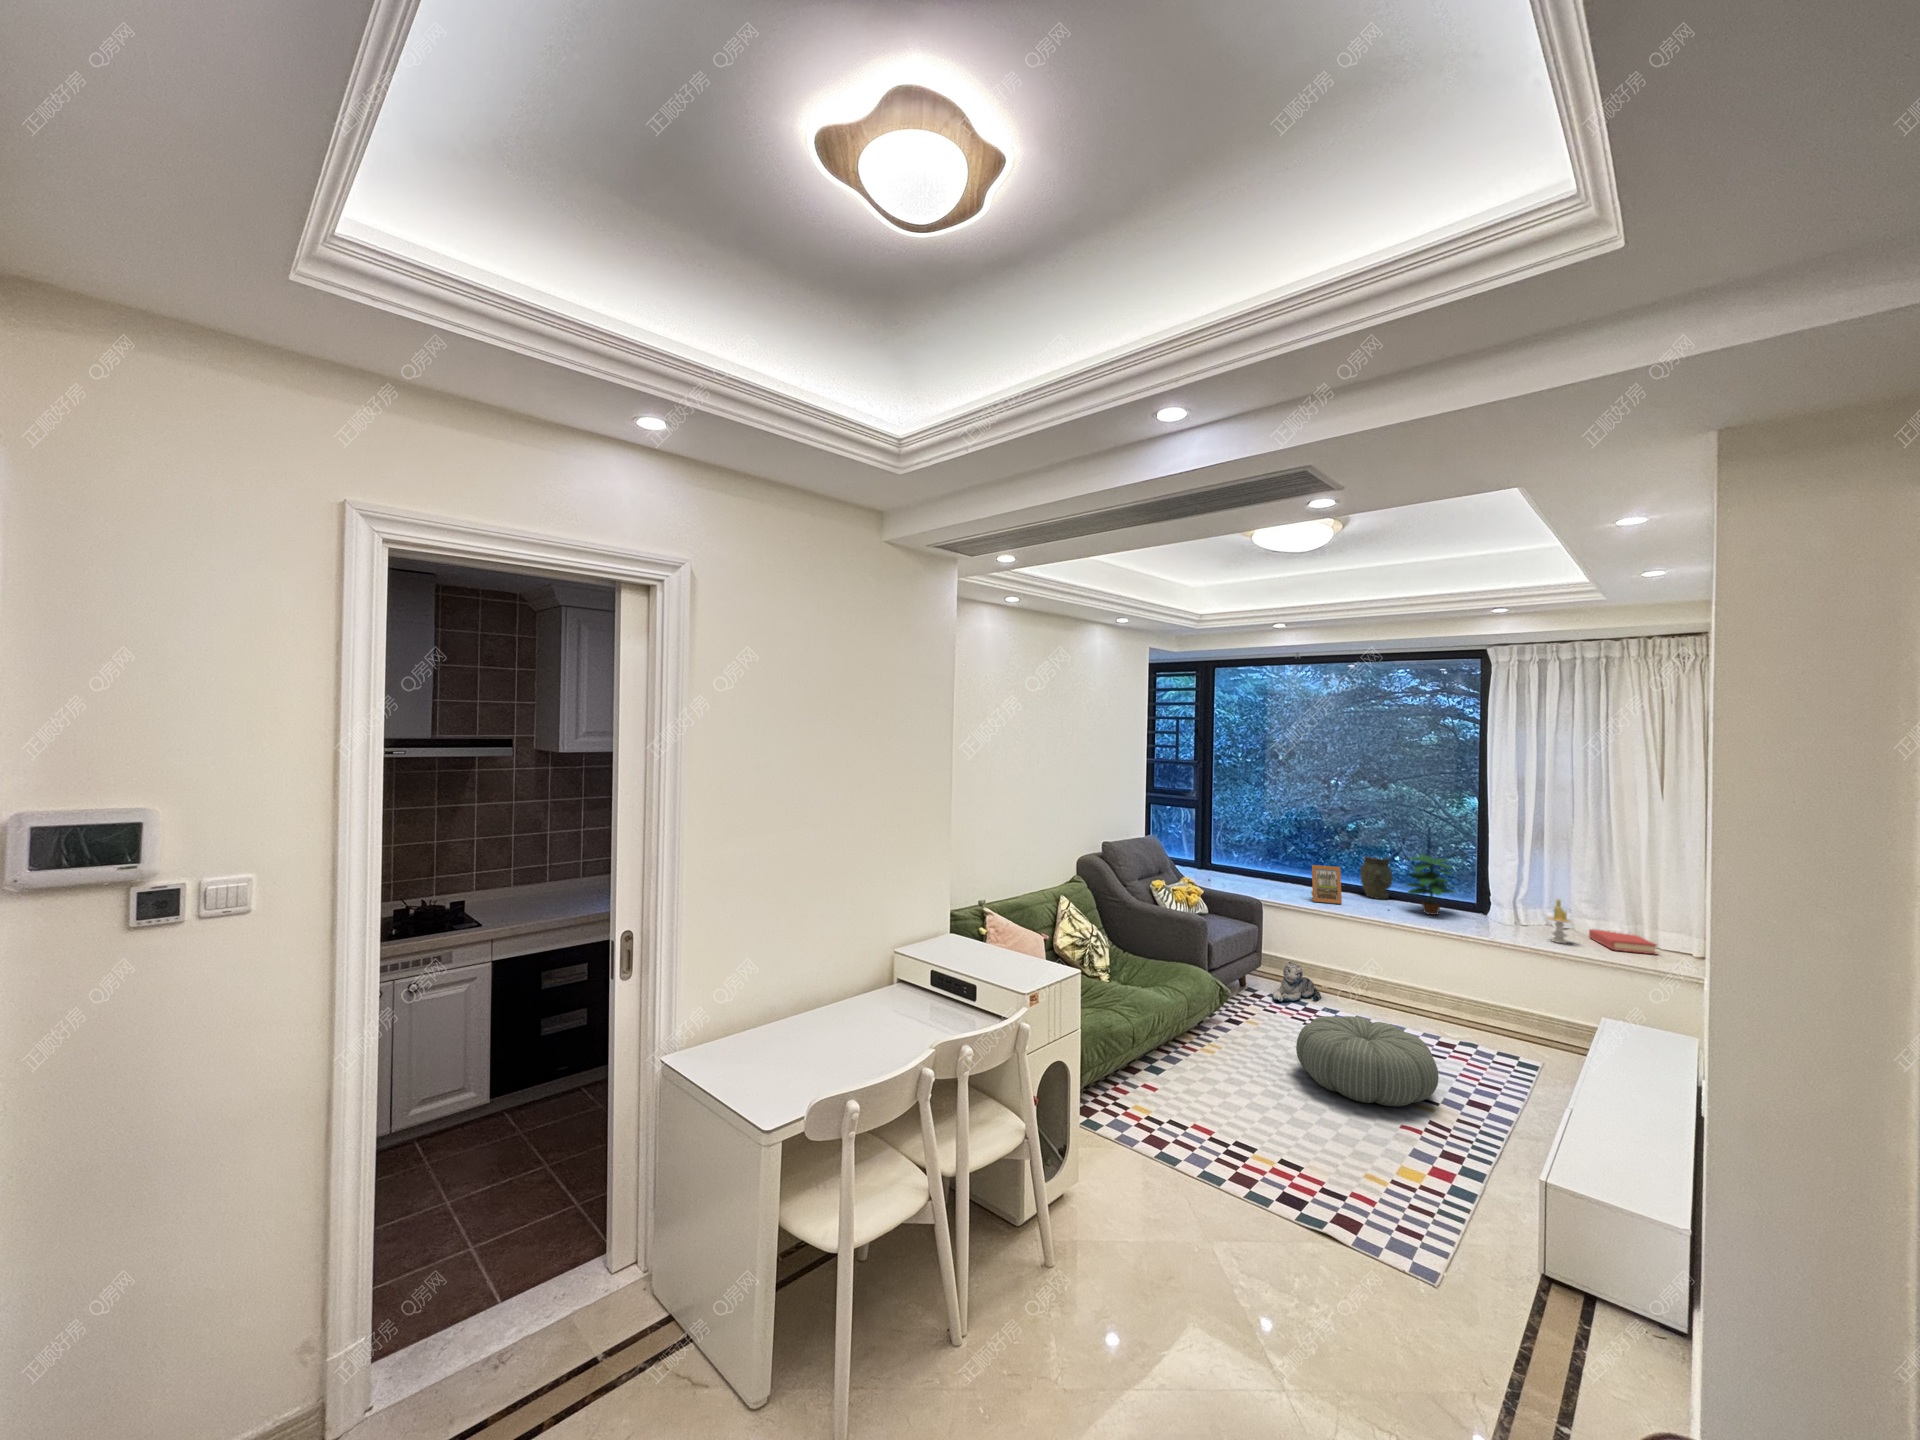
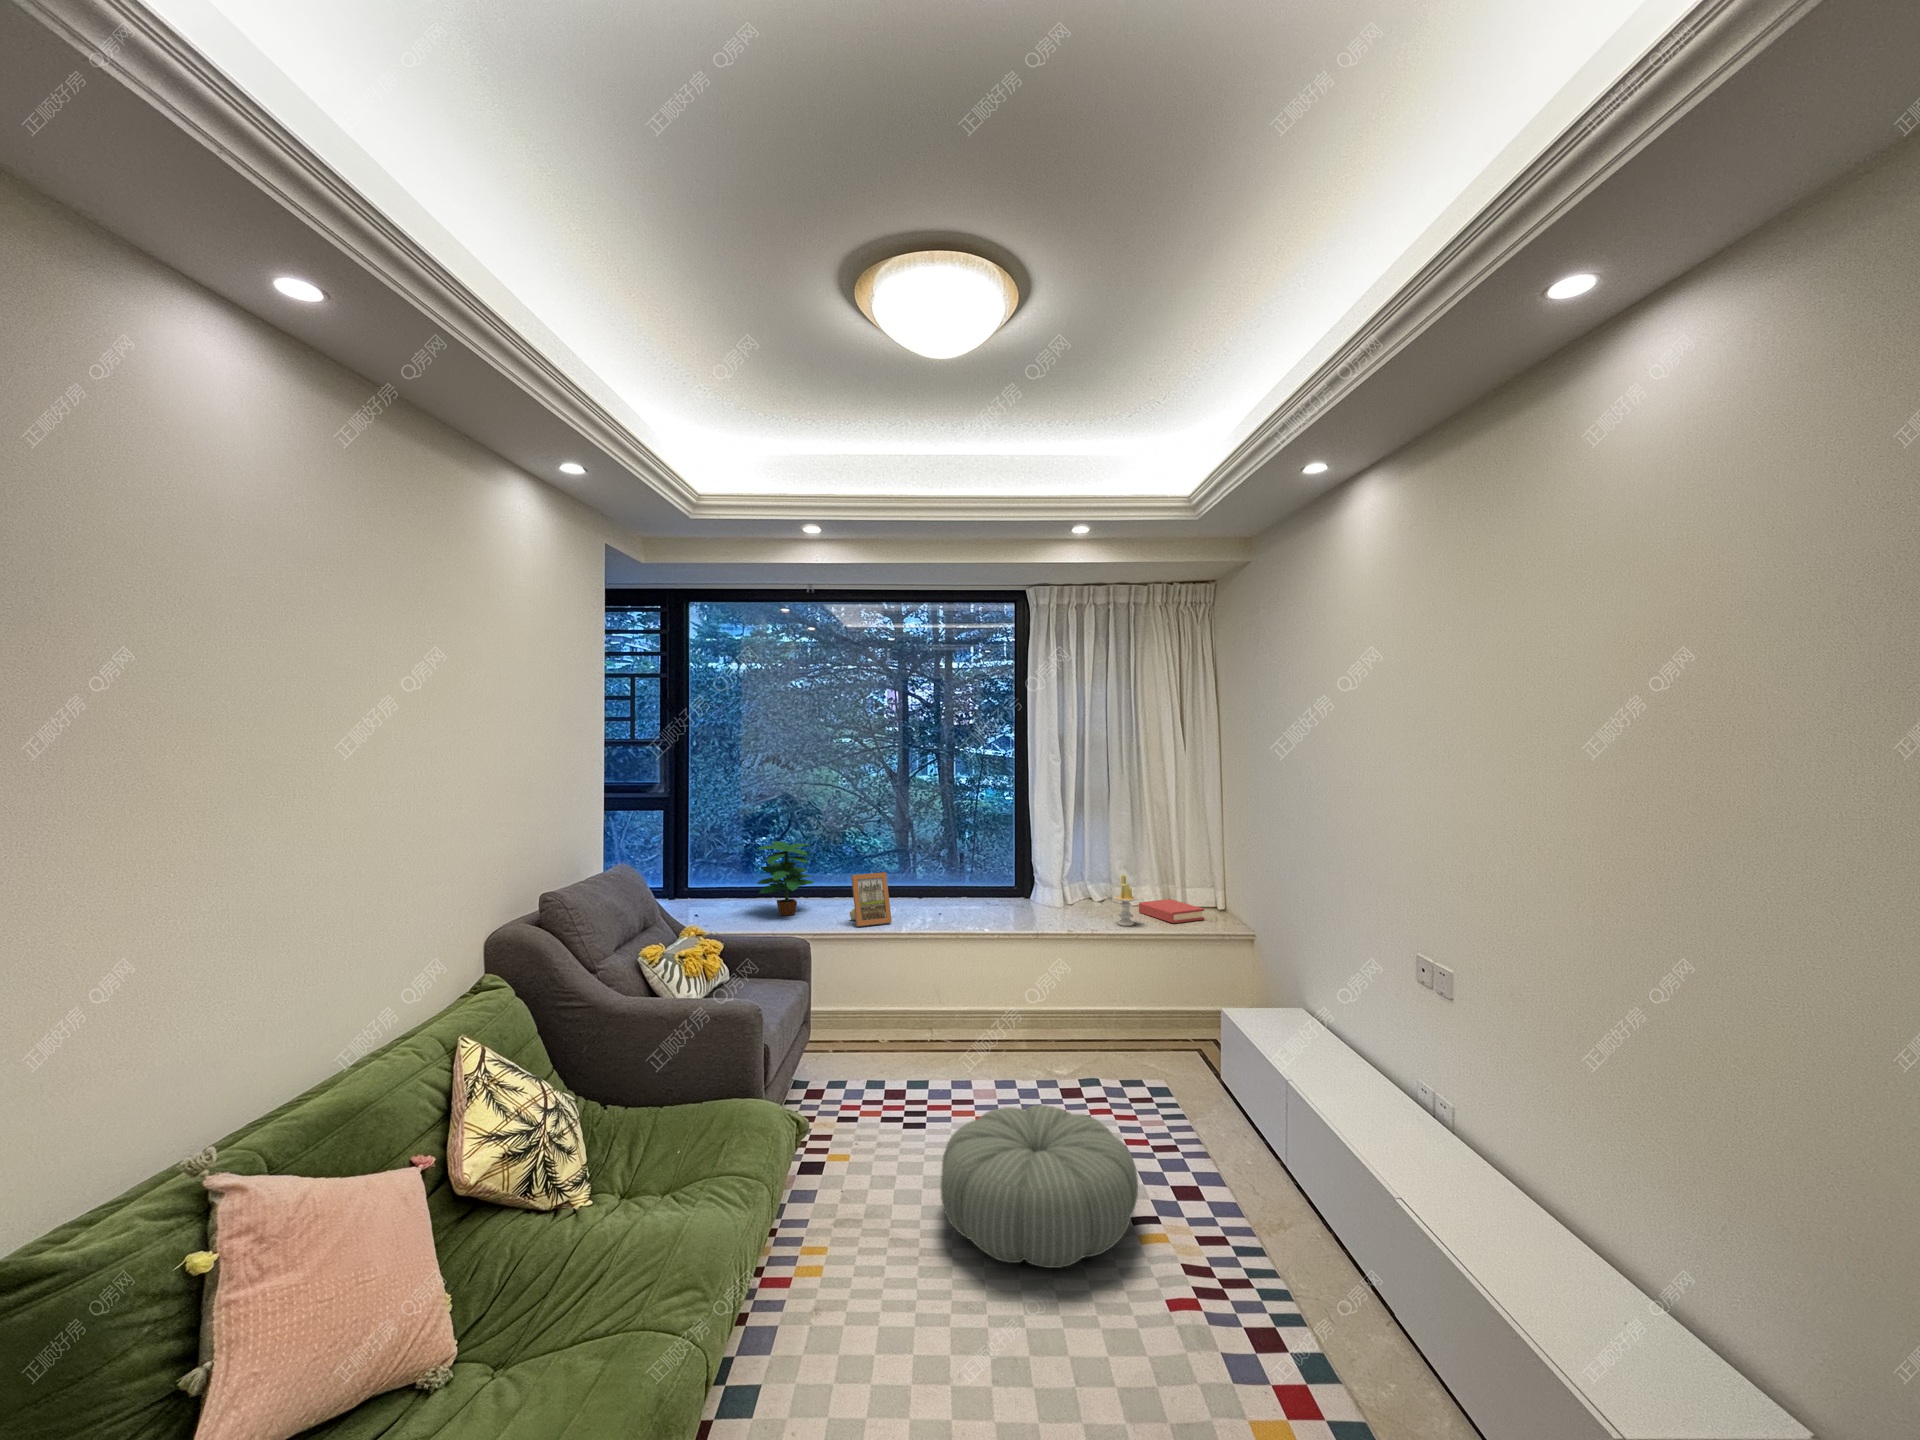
potted plant: present [1406,855,1455,915] -> present [757,841,814,916]
vase: present [1360,856,1393,899] -> none [897,850,938,906]
plush toy: present [1273,962,1321,1002] -> none [832,1028,890,1095]

